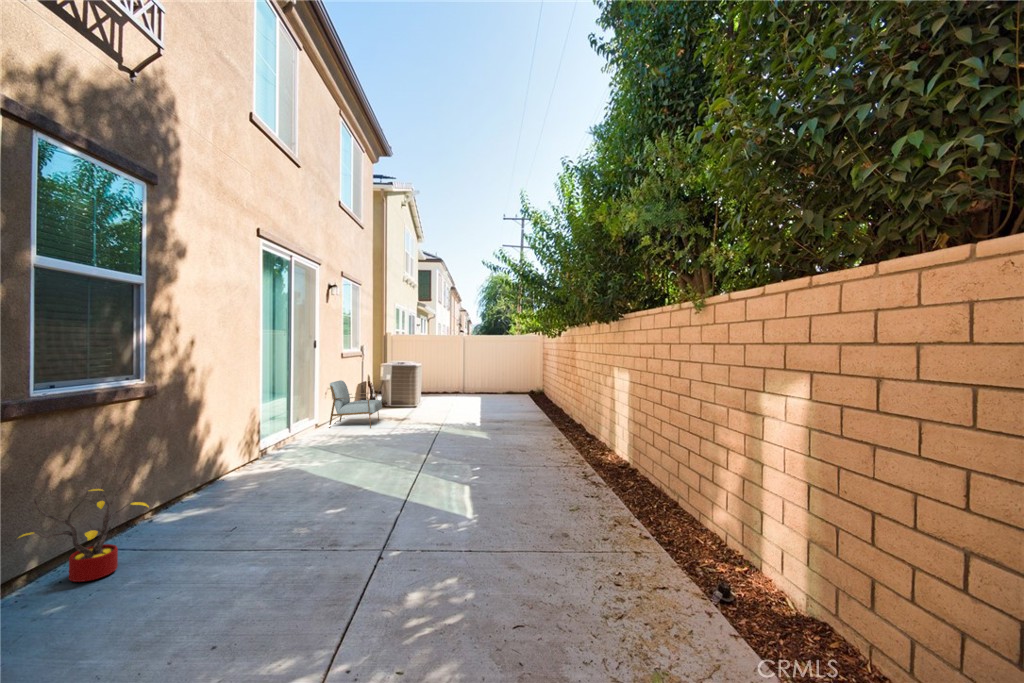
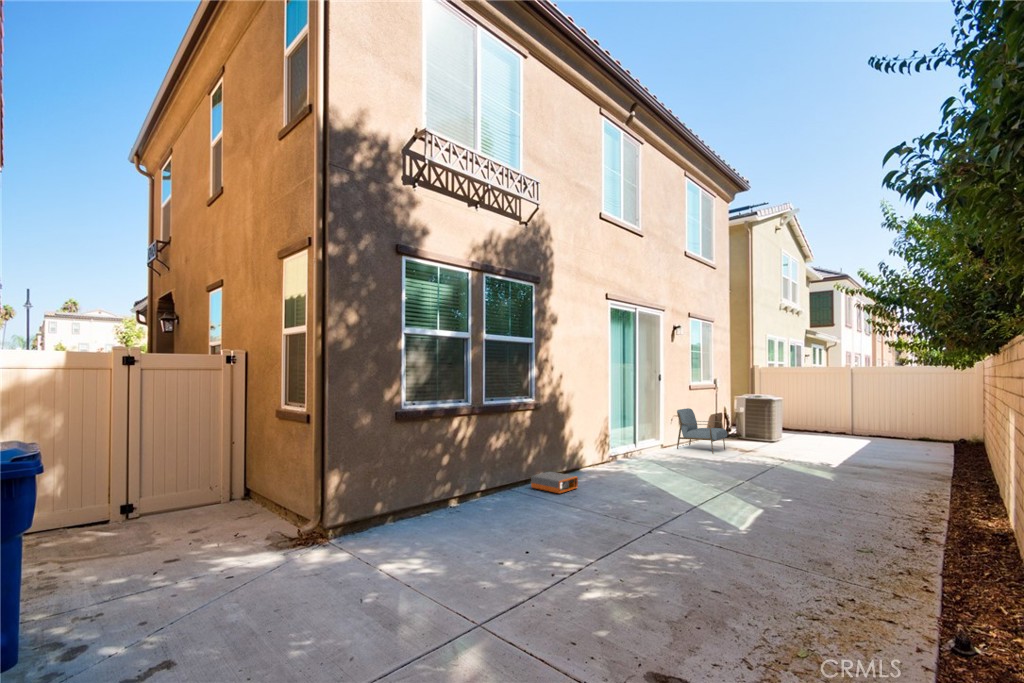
decorative plant: present [19,479,149,582] -> none [477,451,531,504]
storage box: none [140,492,229,529] -> present [531,472,578,493]

